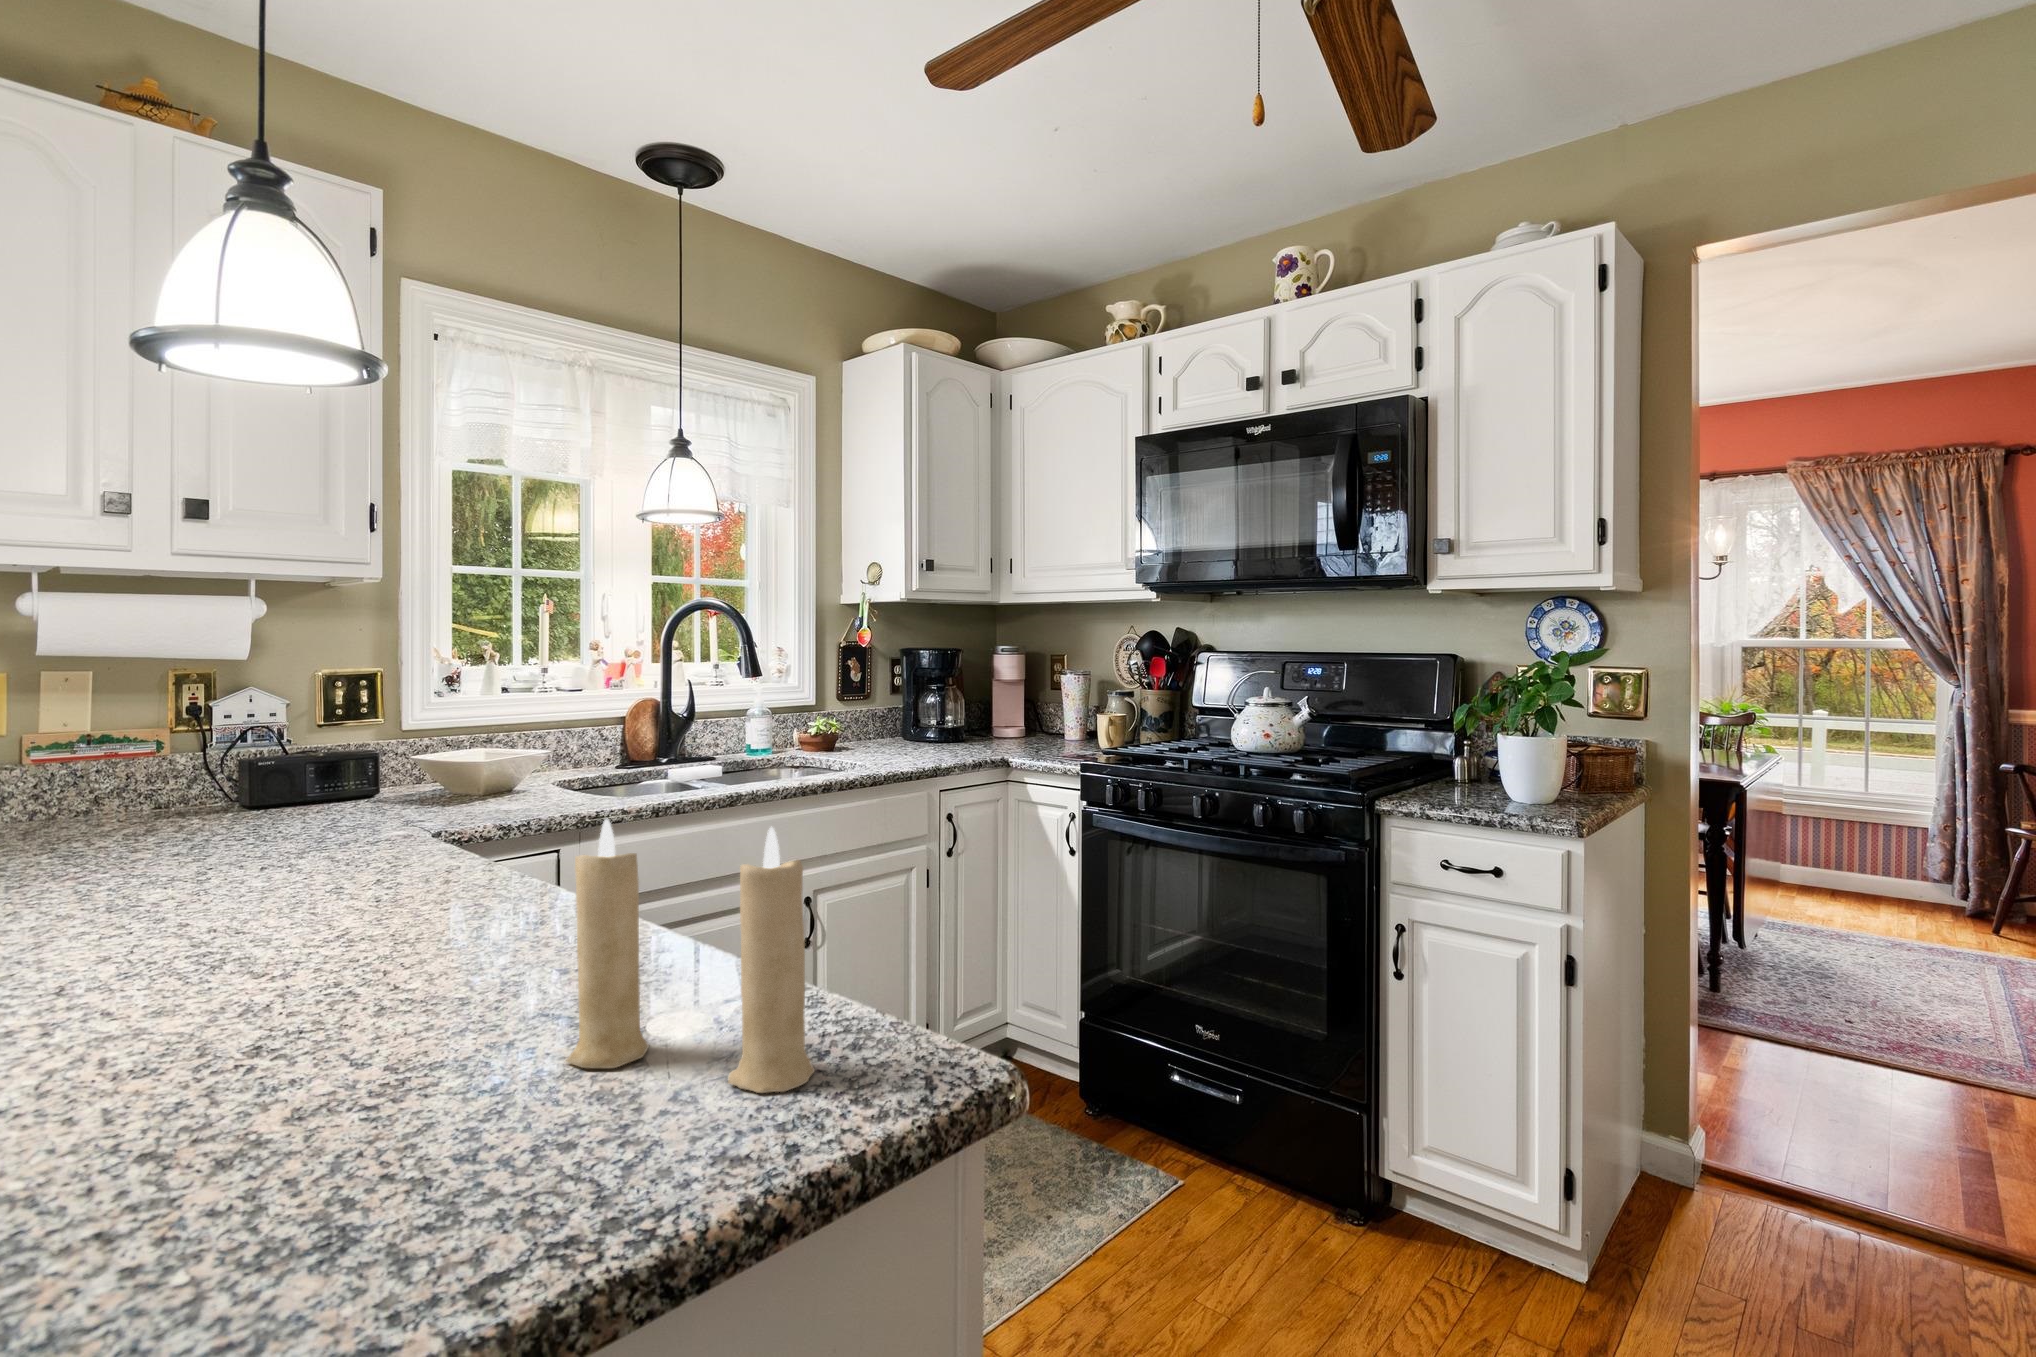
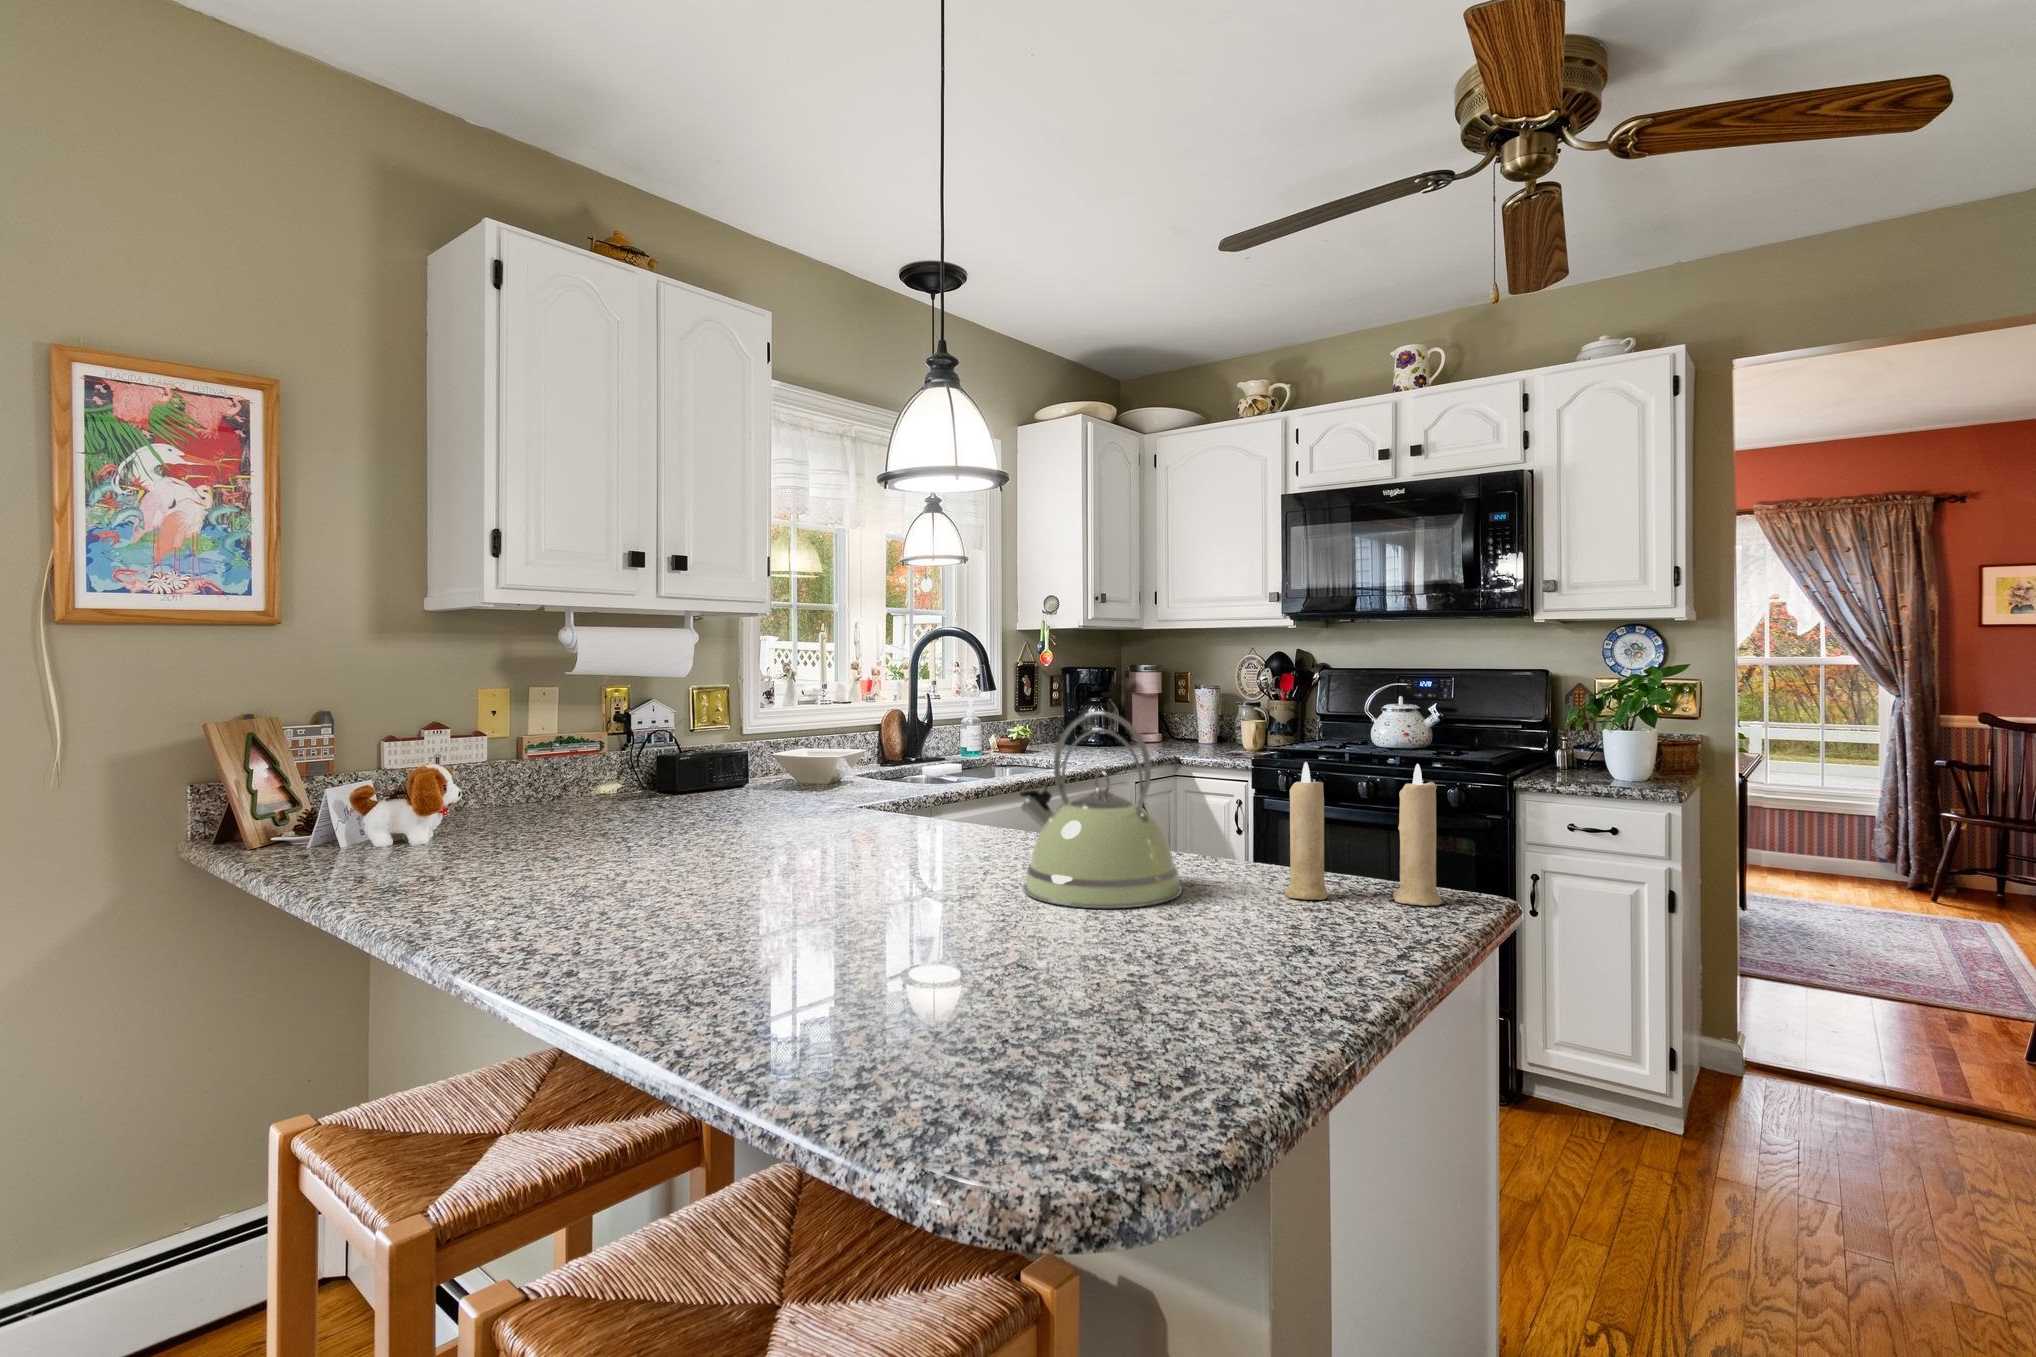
kettle: none [133,725,463,1085] -> present [1019,711,1182,908]

